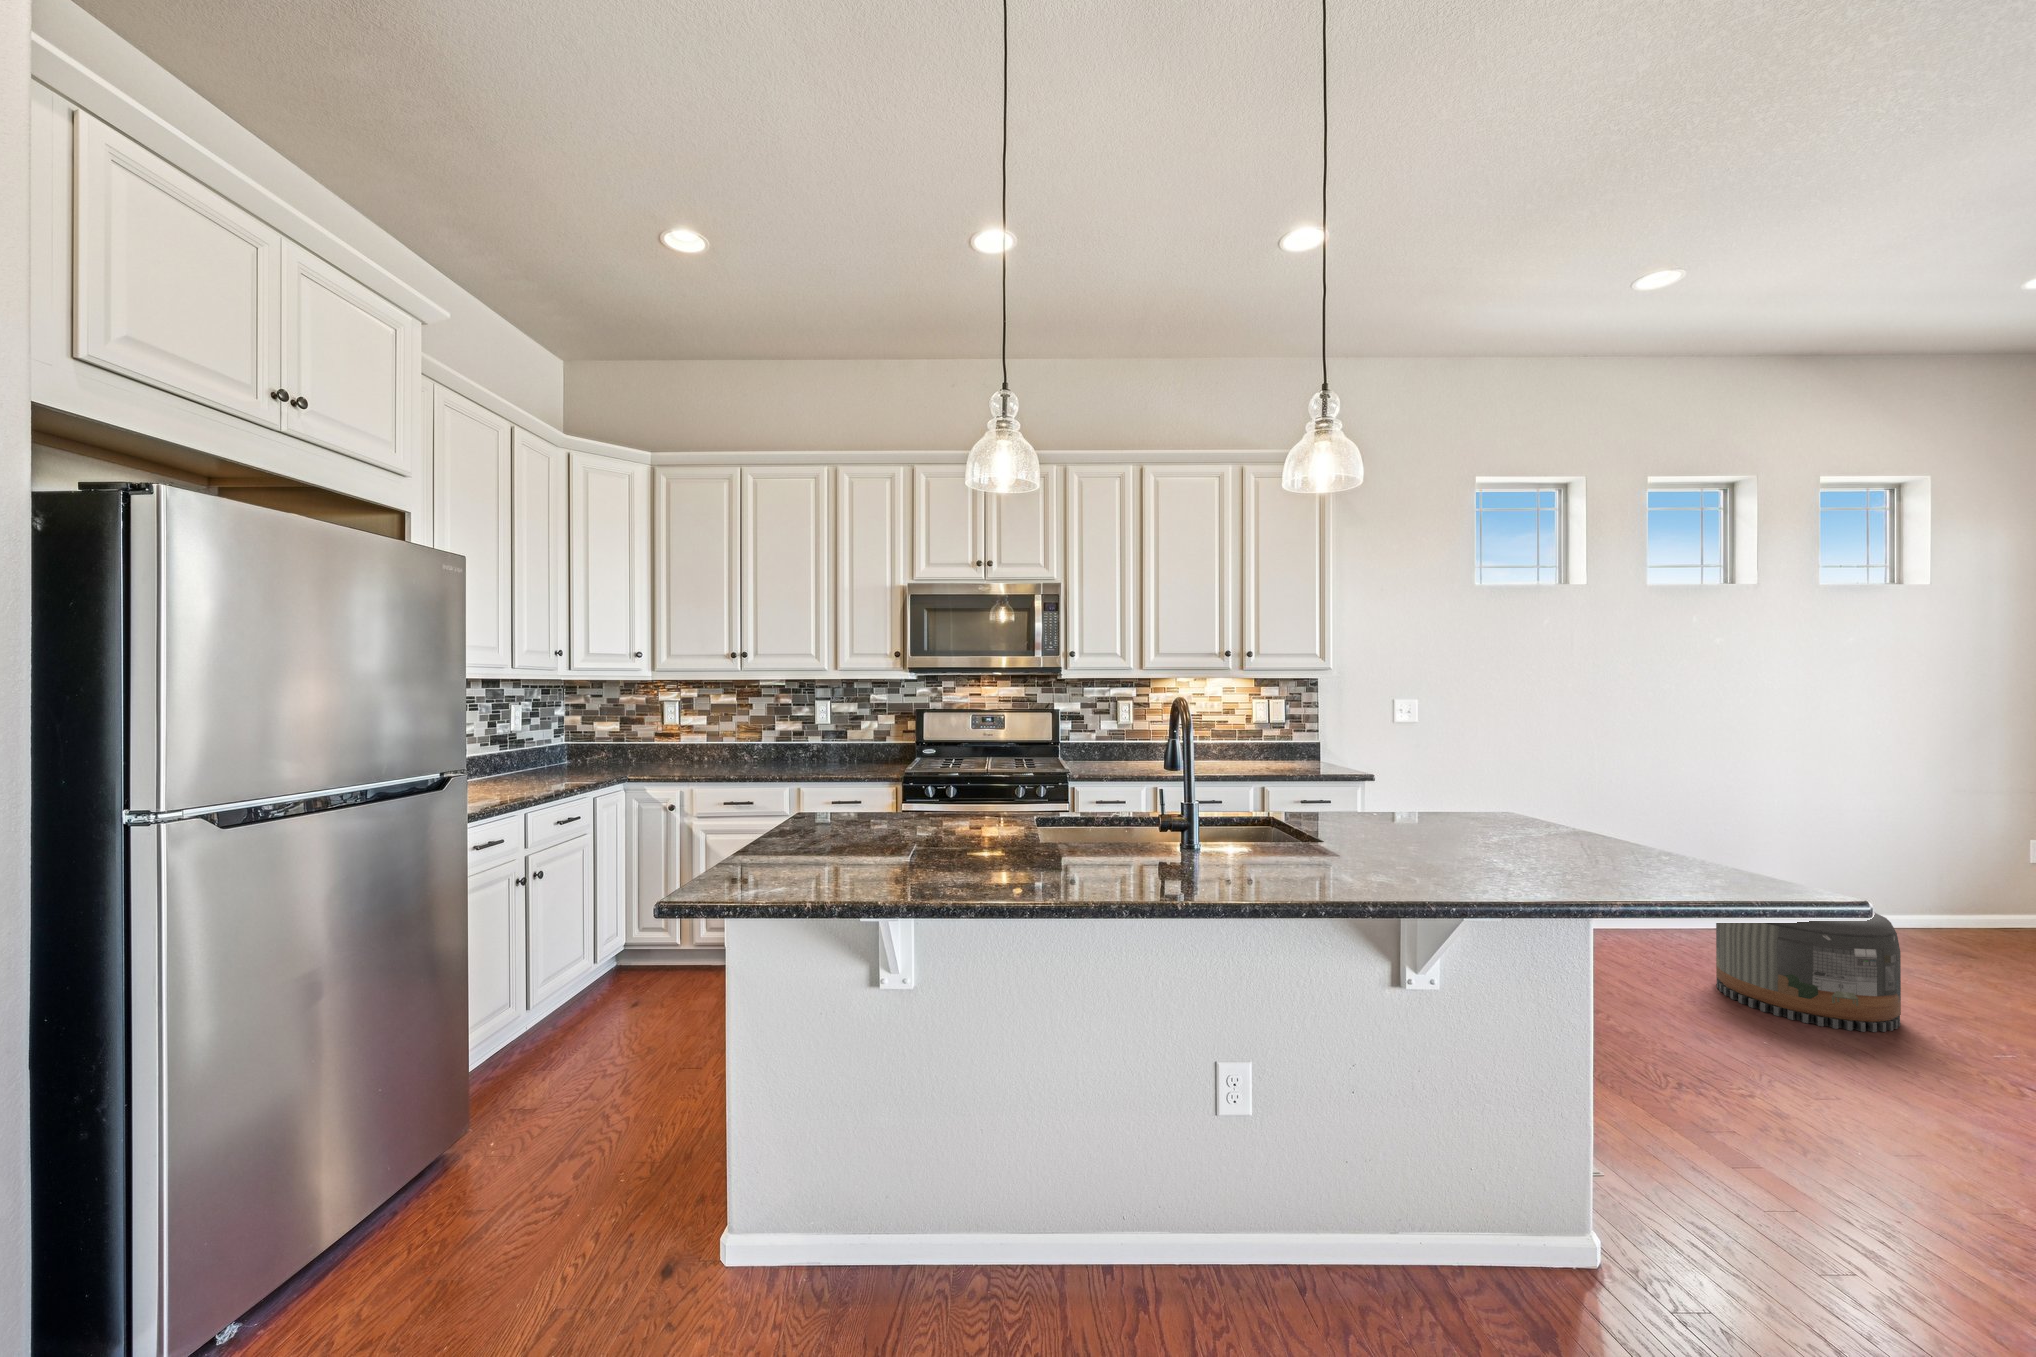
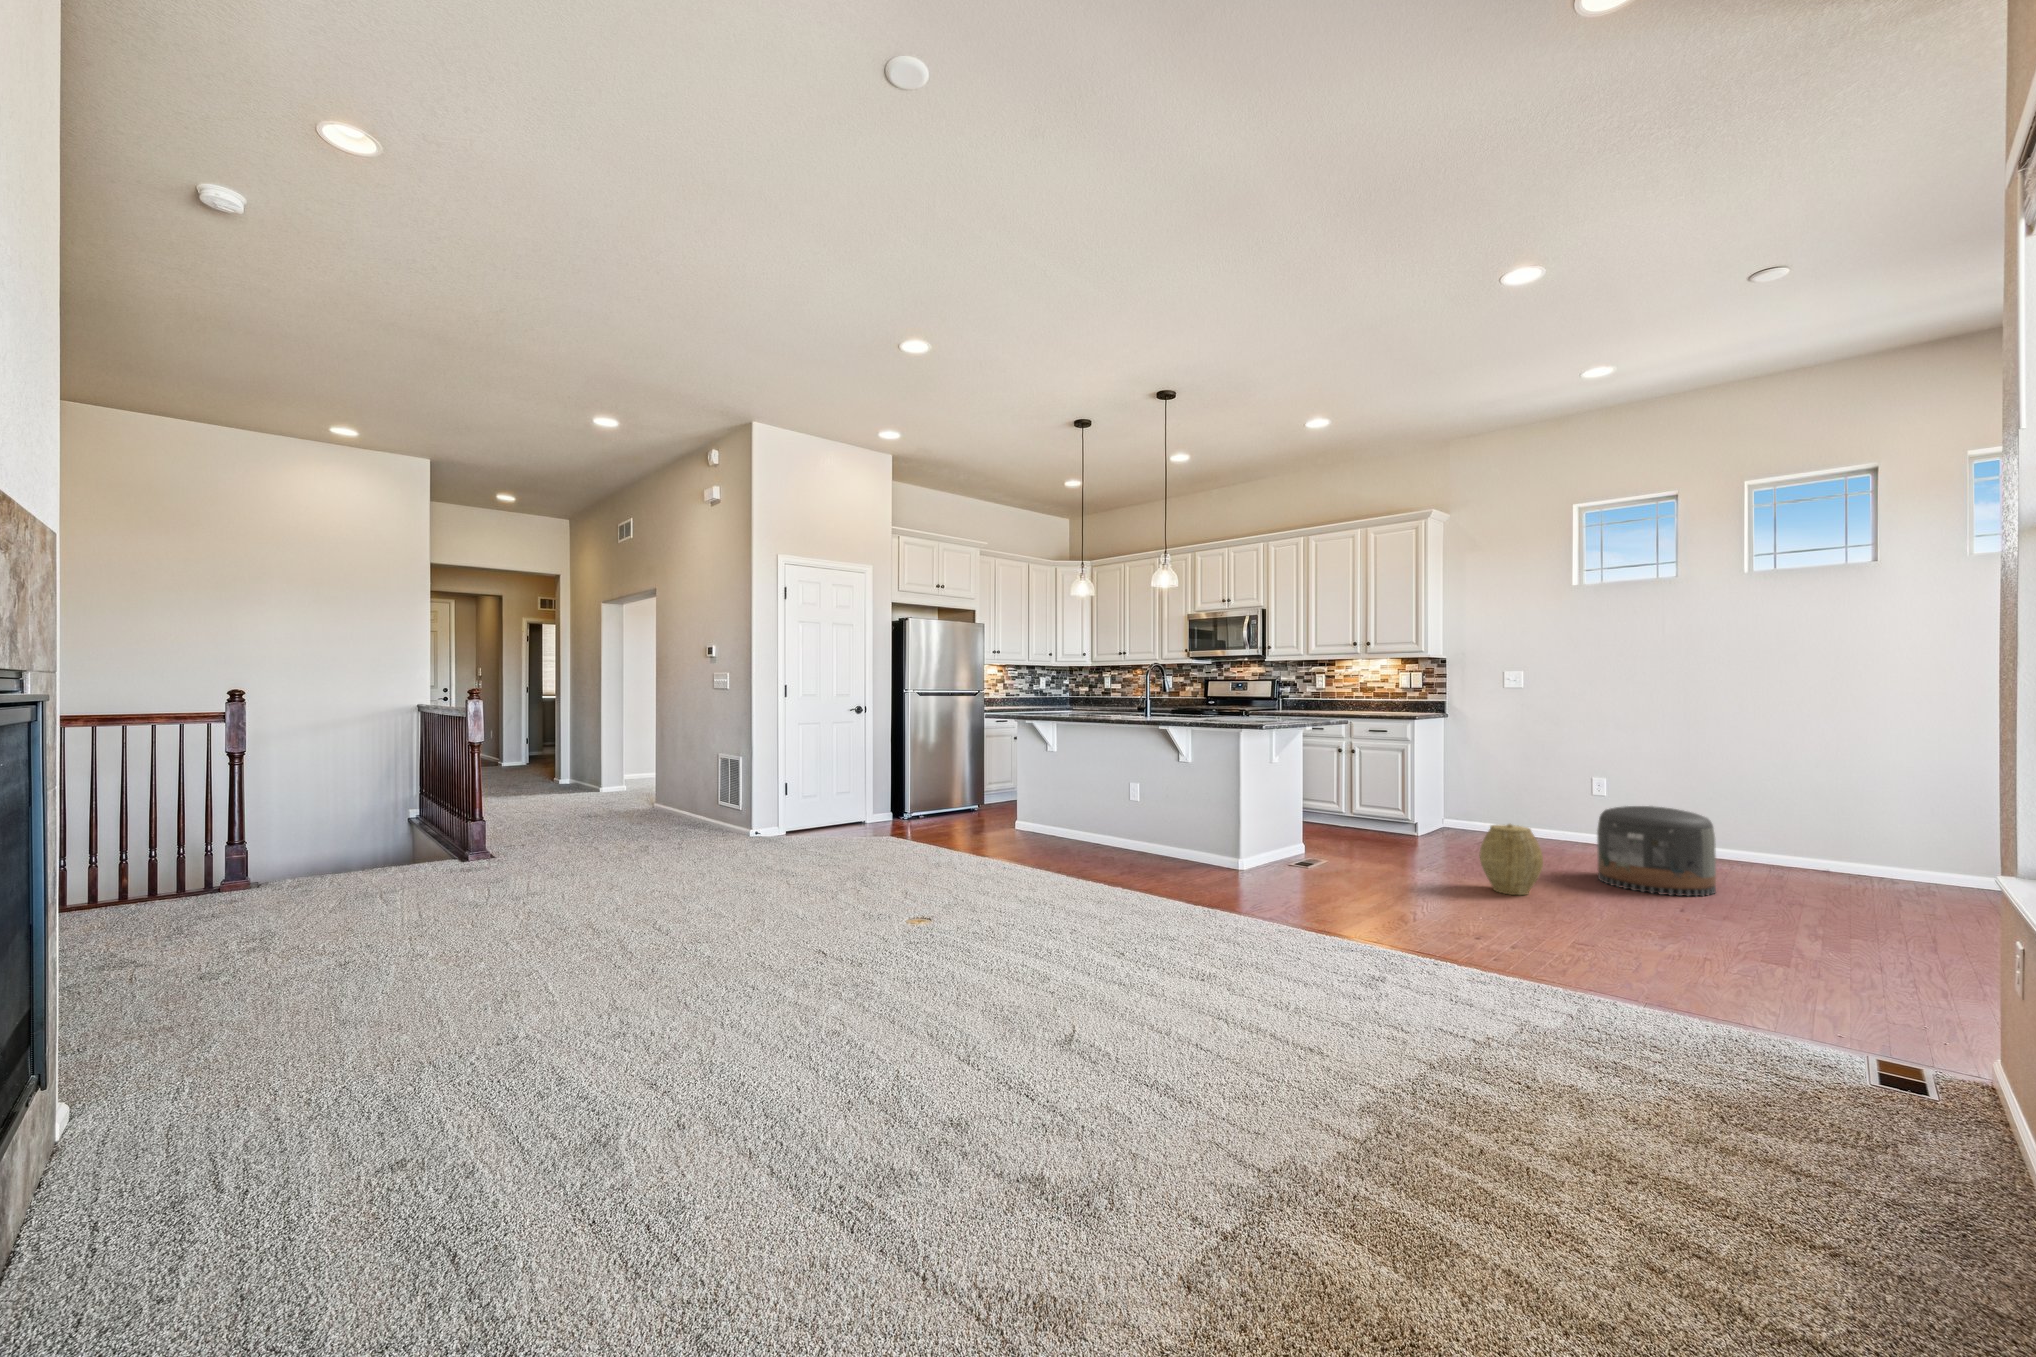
woven basket: none [1853,986,2003,1126] -> present [1479,824,1543,895]

